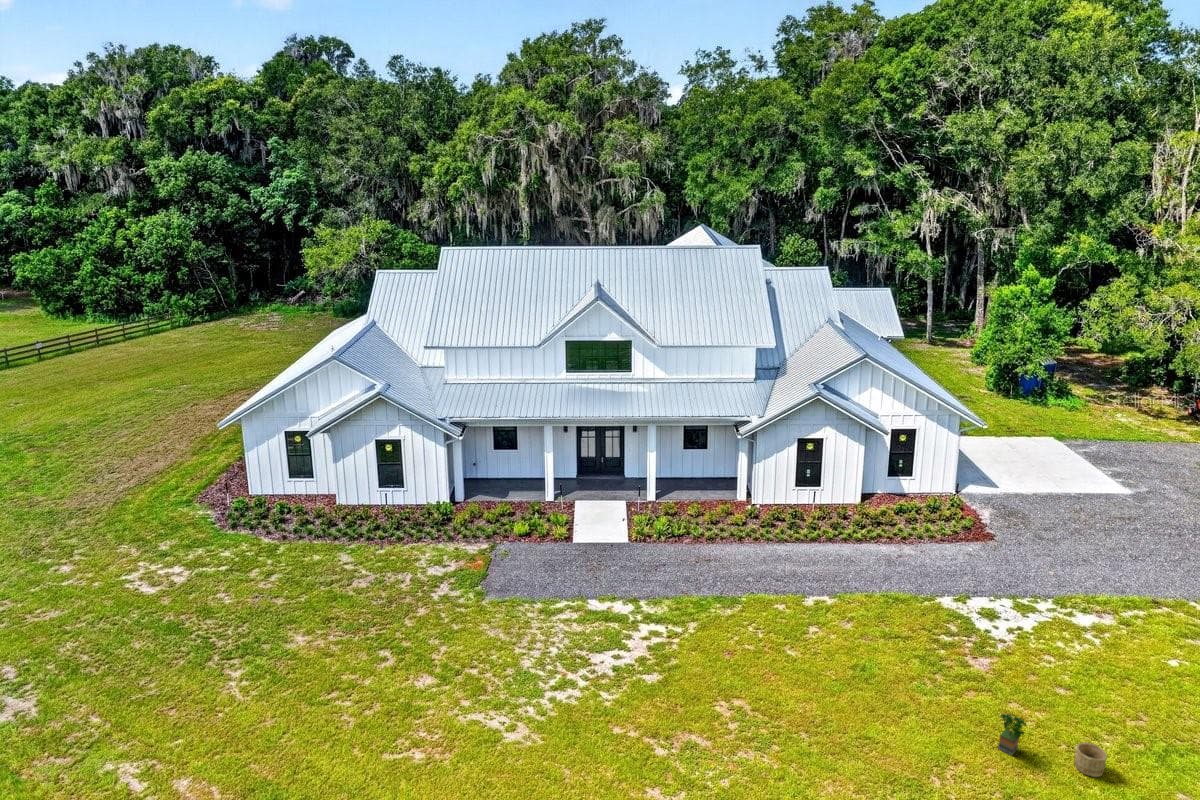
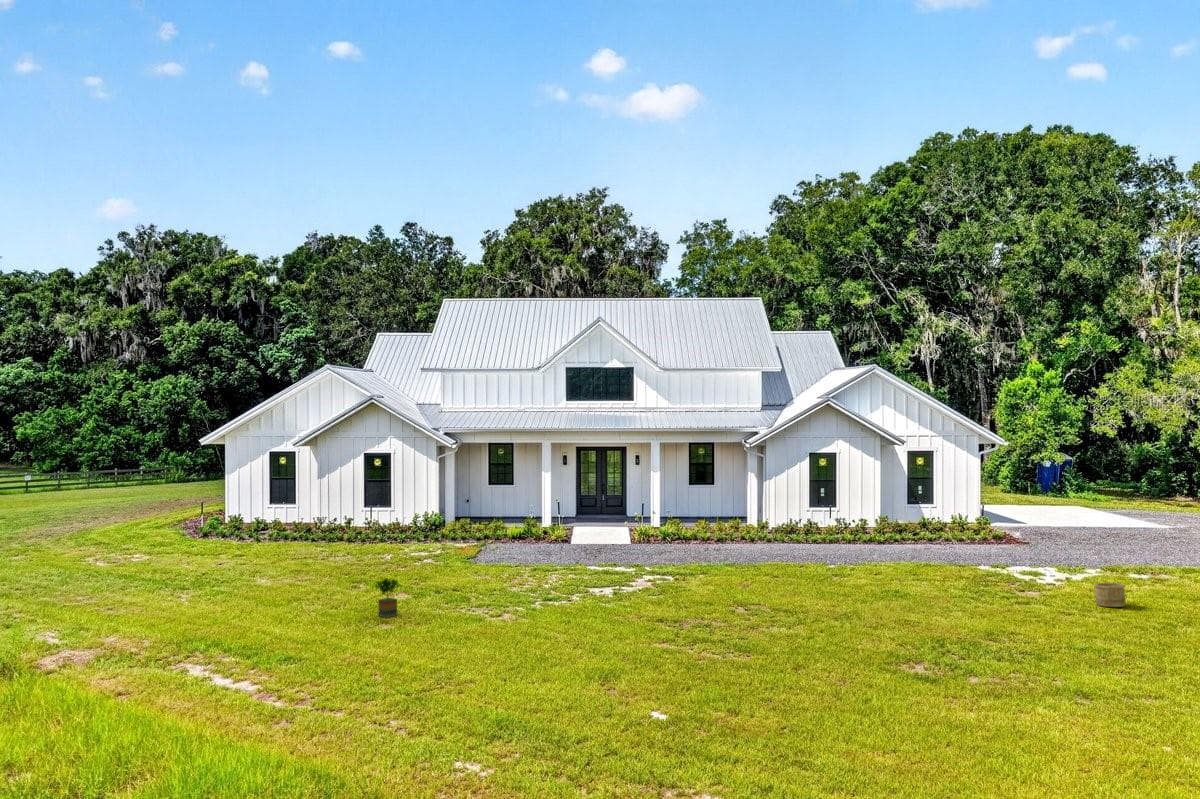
potted tree: present [998,714,1027,755] -> present [376,579,401,618]

